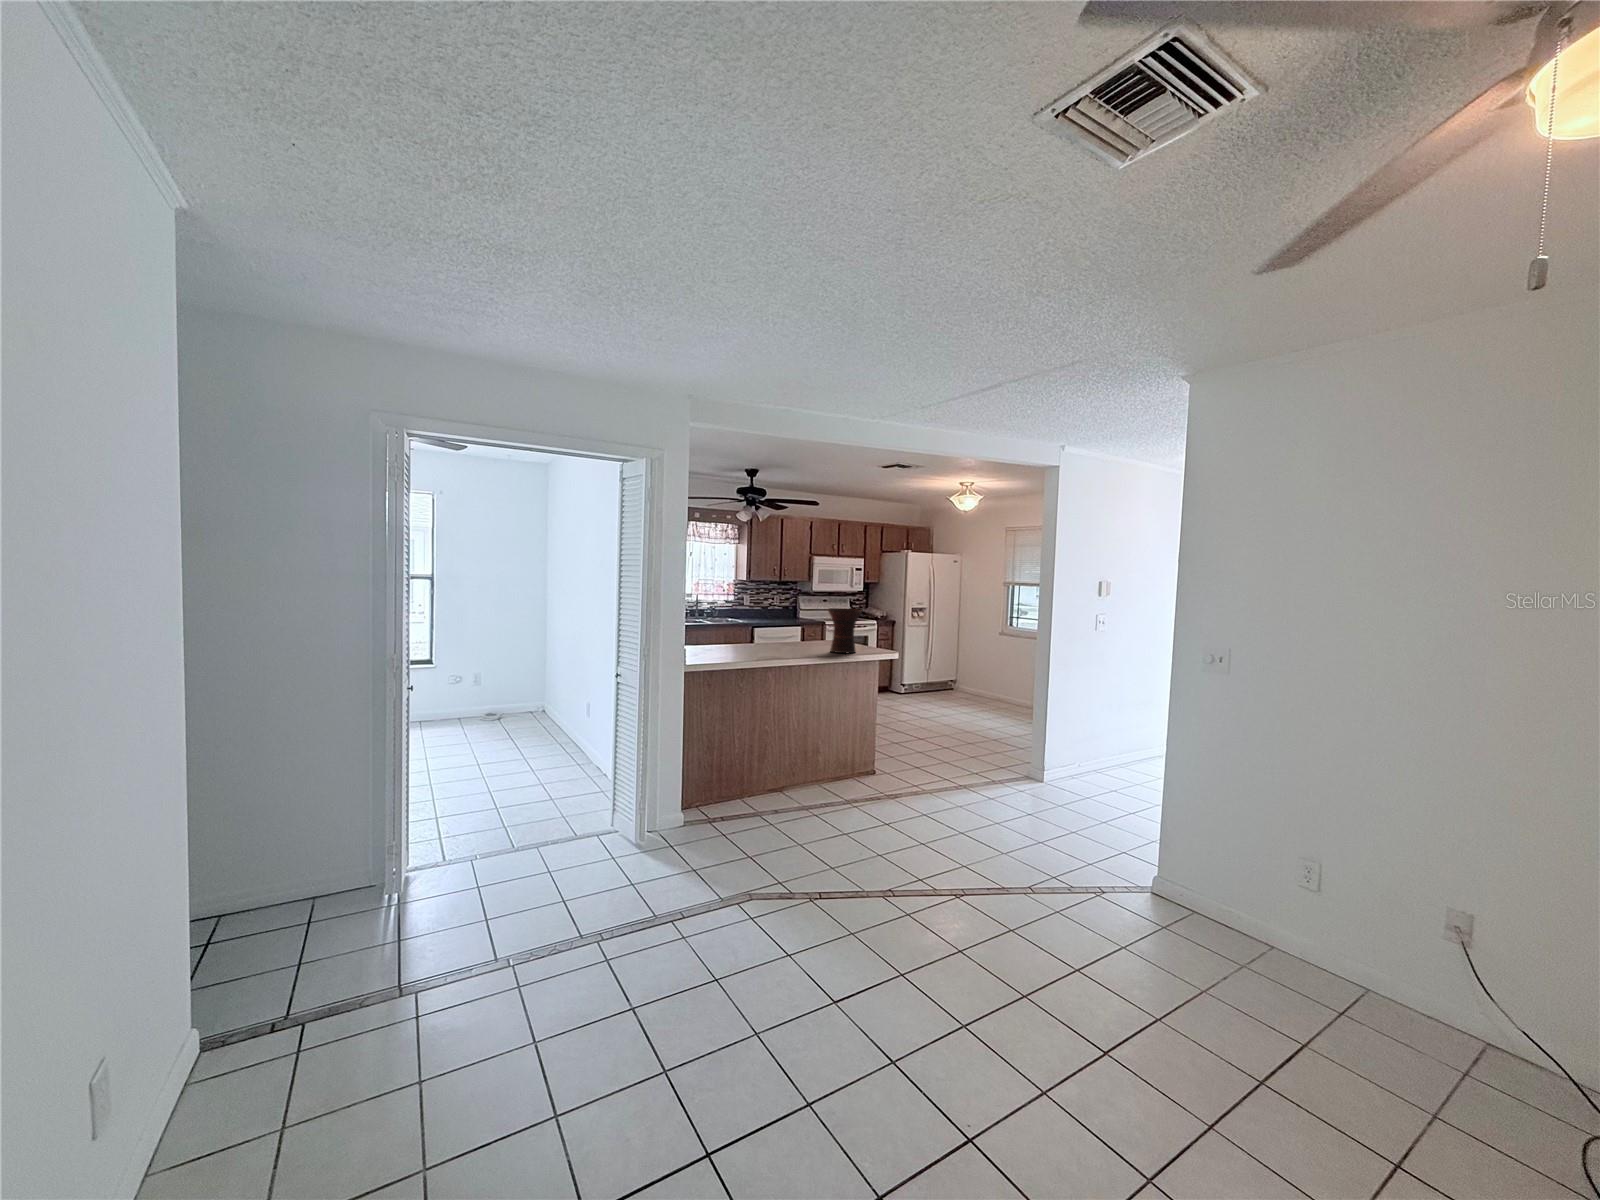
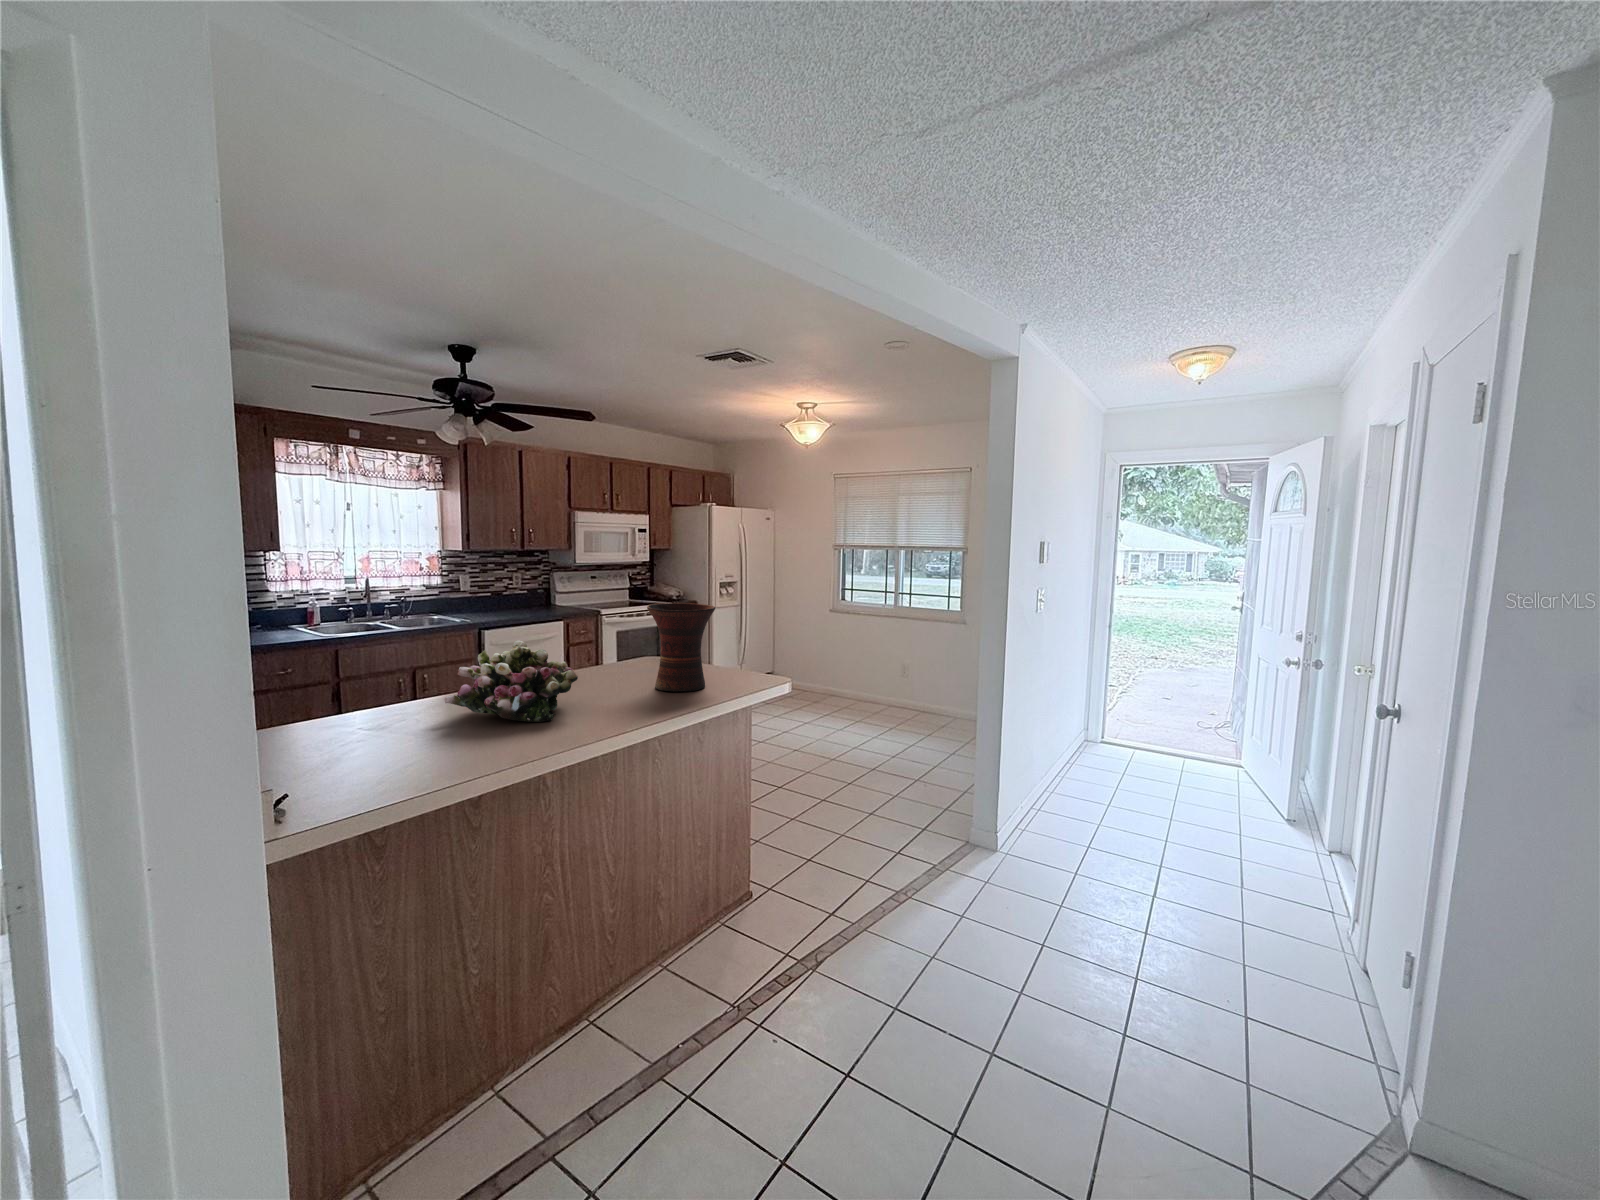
flower arrangement: none [734,621,790,656] -> present [445,641,578,722]

